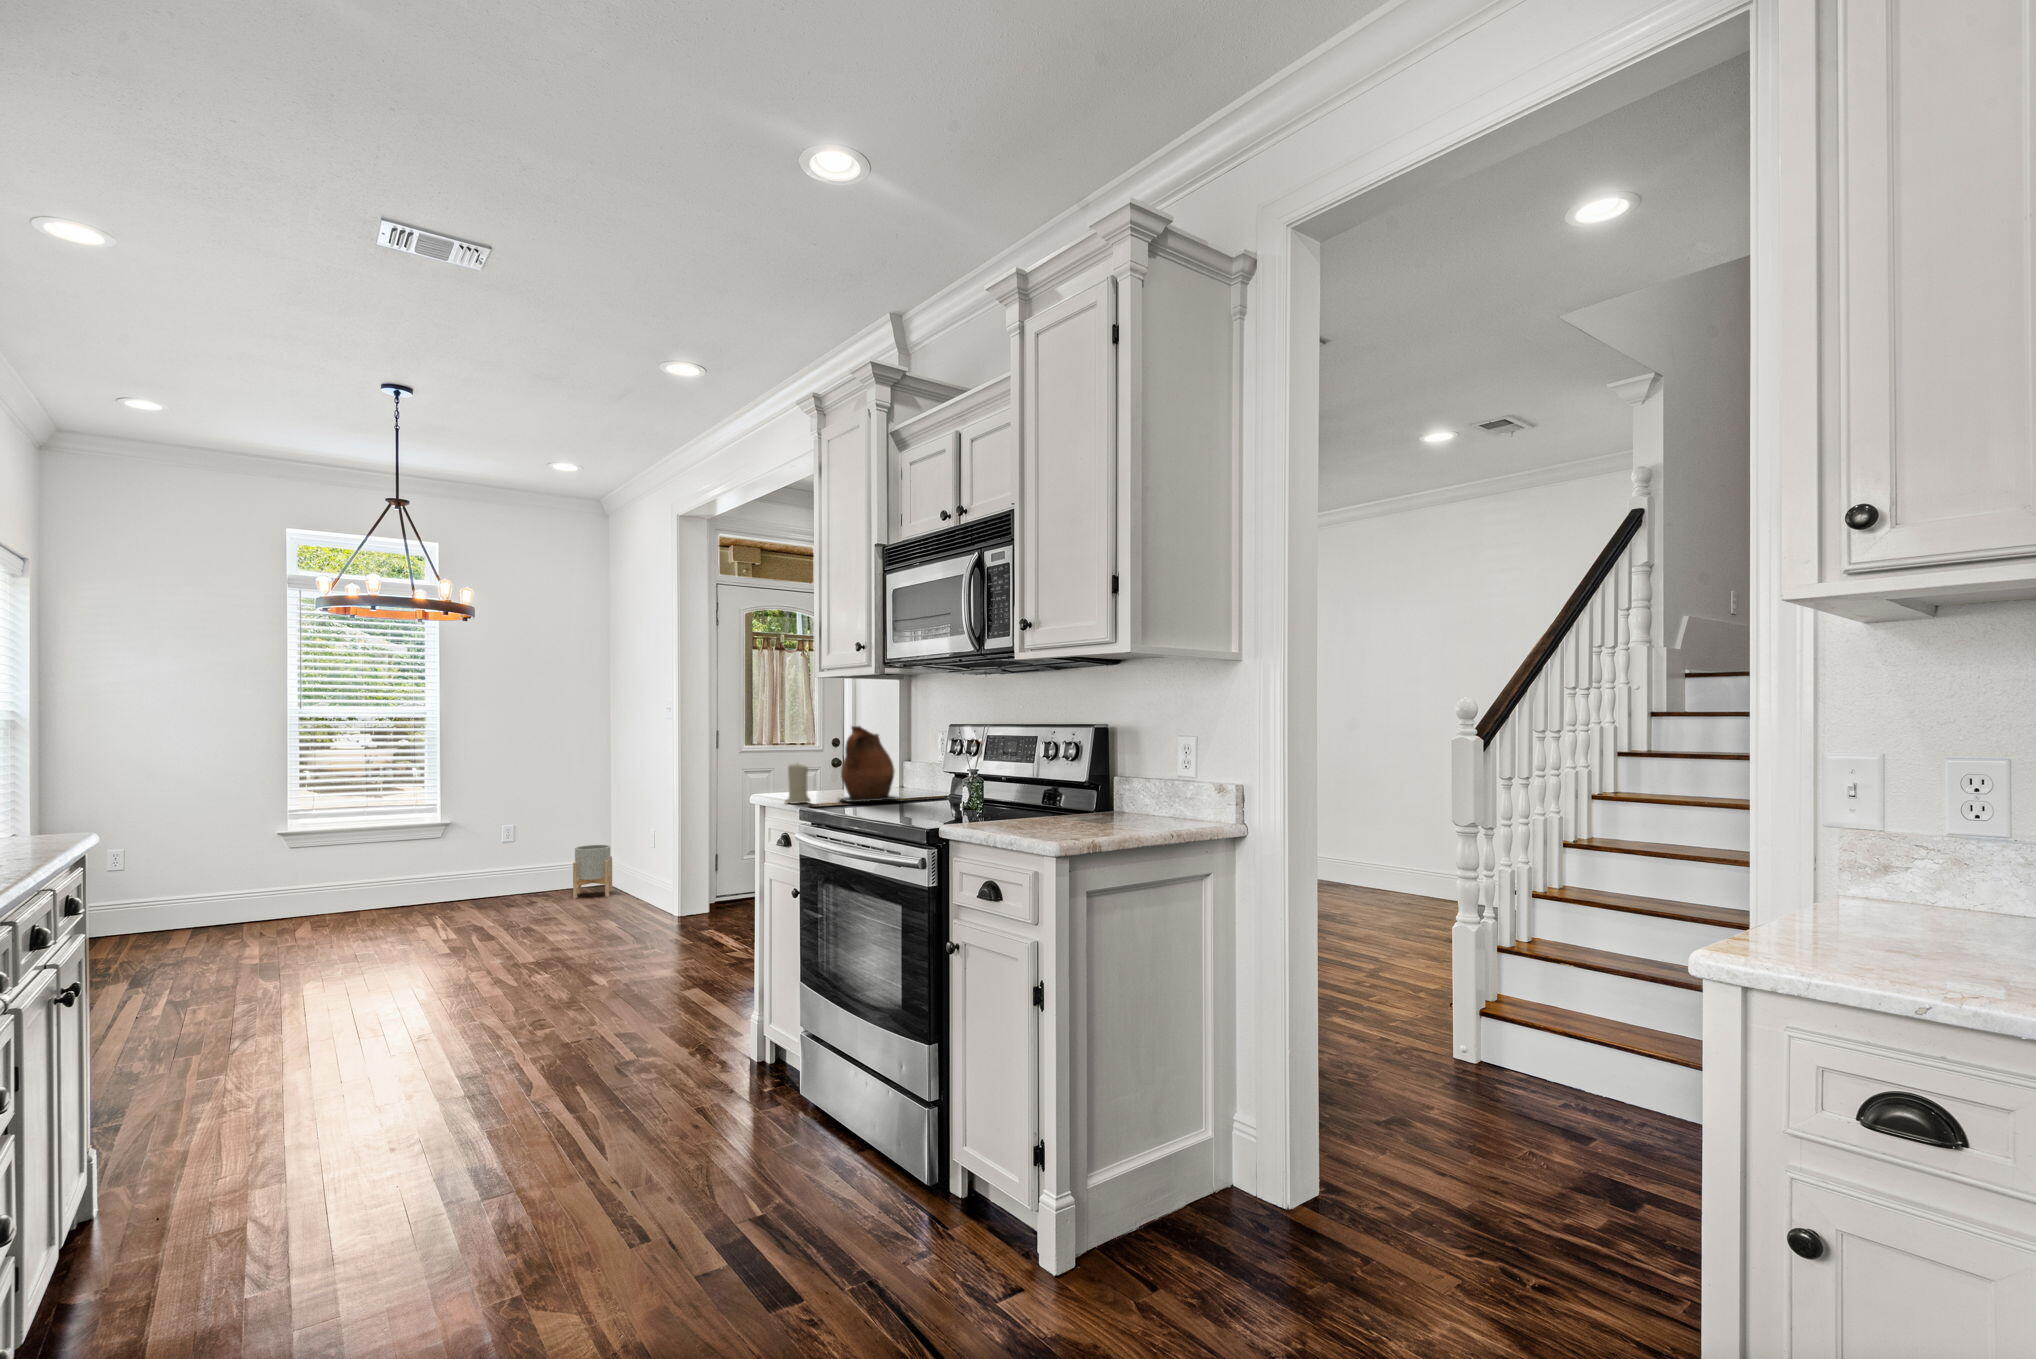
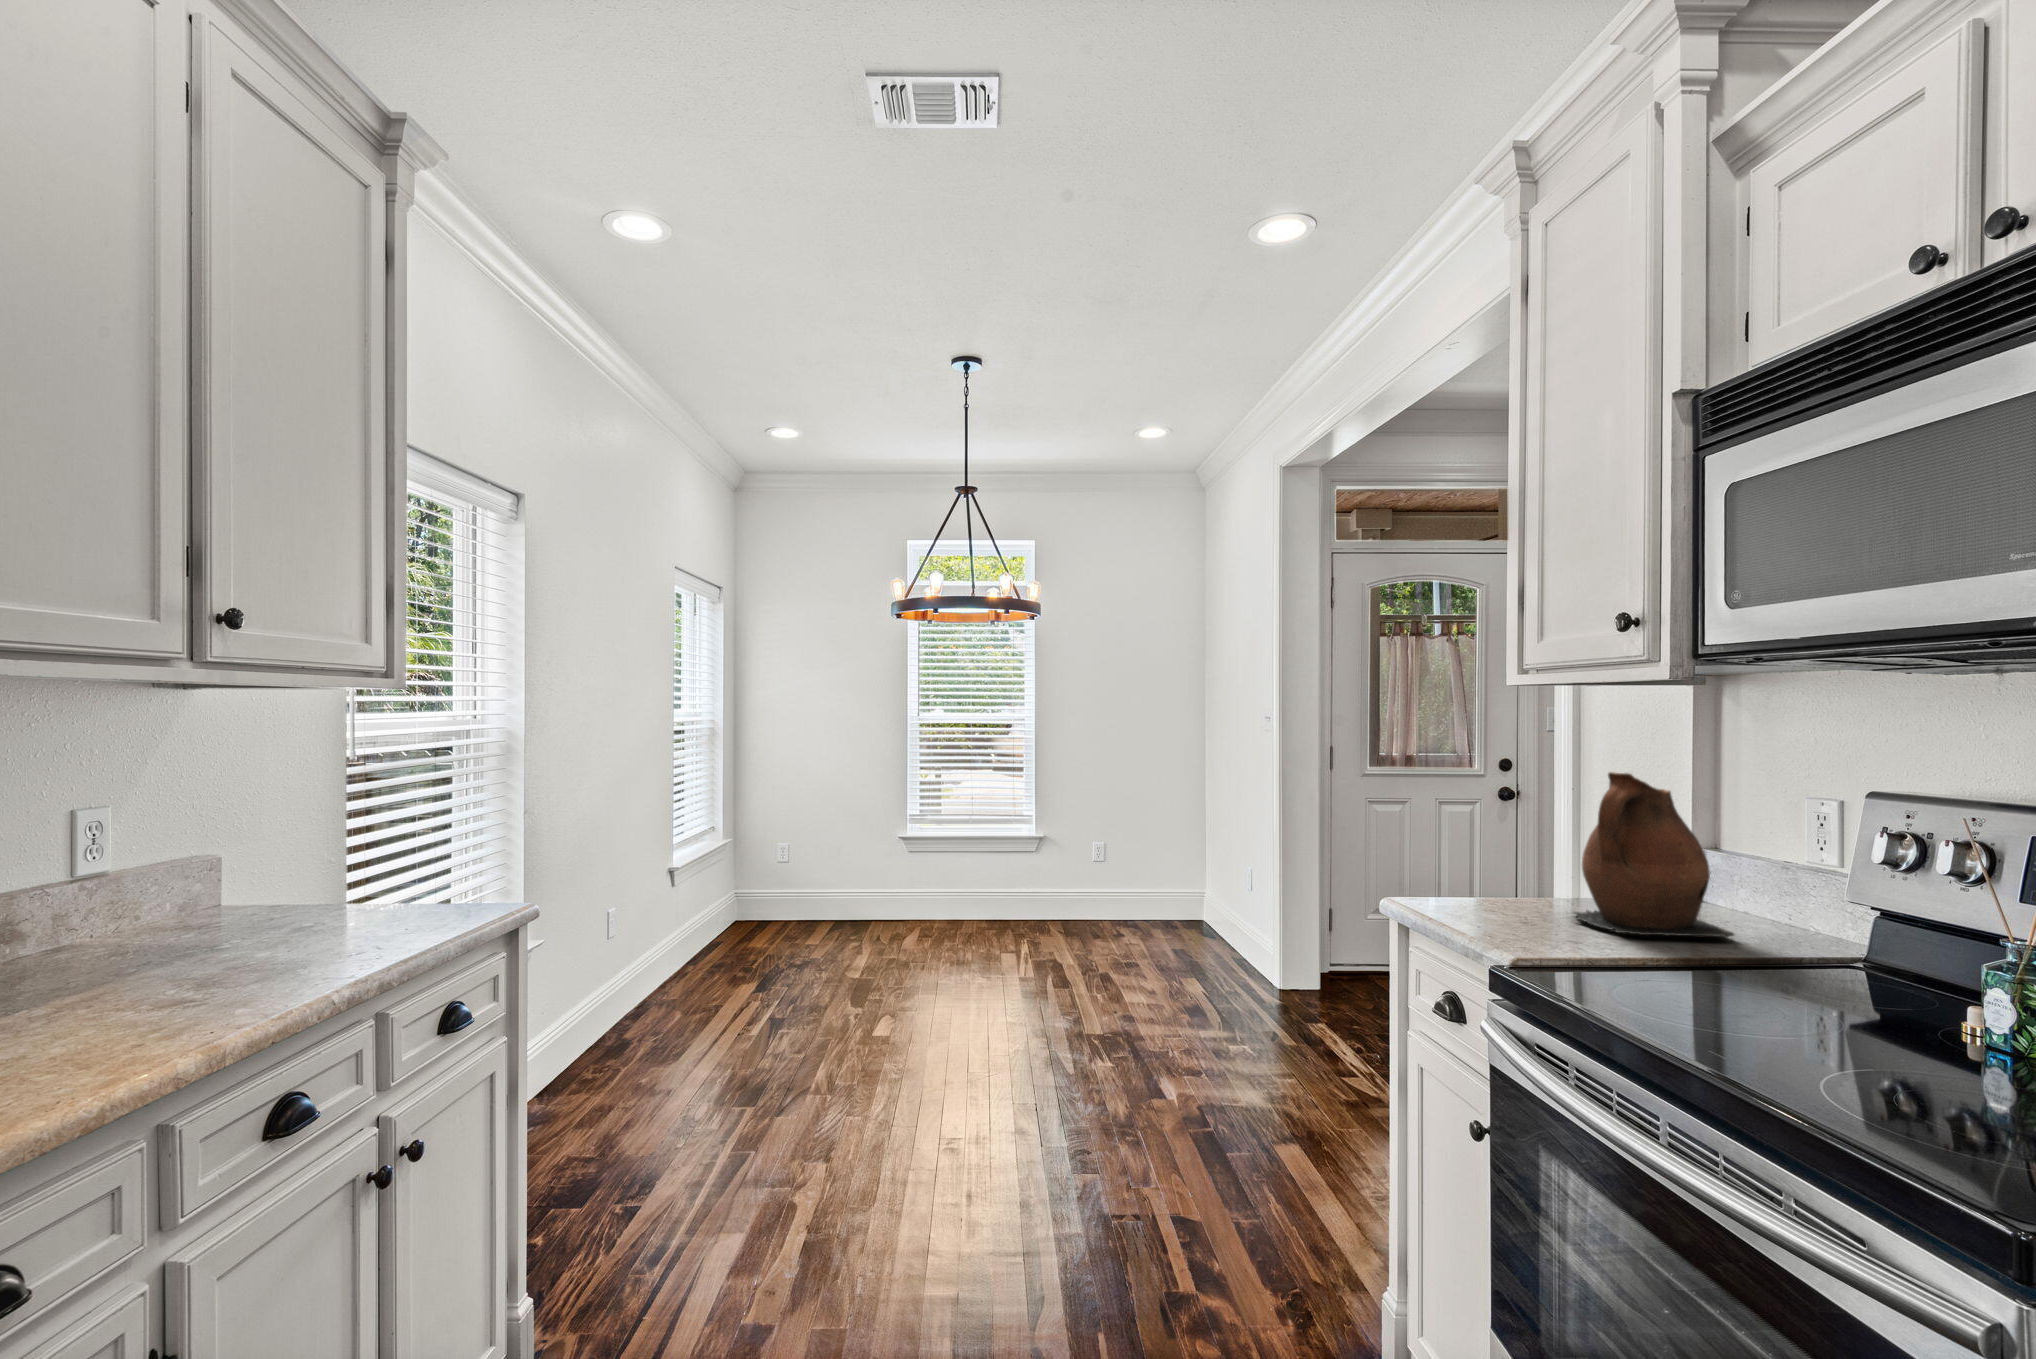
candle: present [785,764,810,804] -> none [1461,836,1517,920]
planter: present [573,845,612,899] -> none [1165,874,1210,939]

